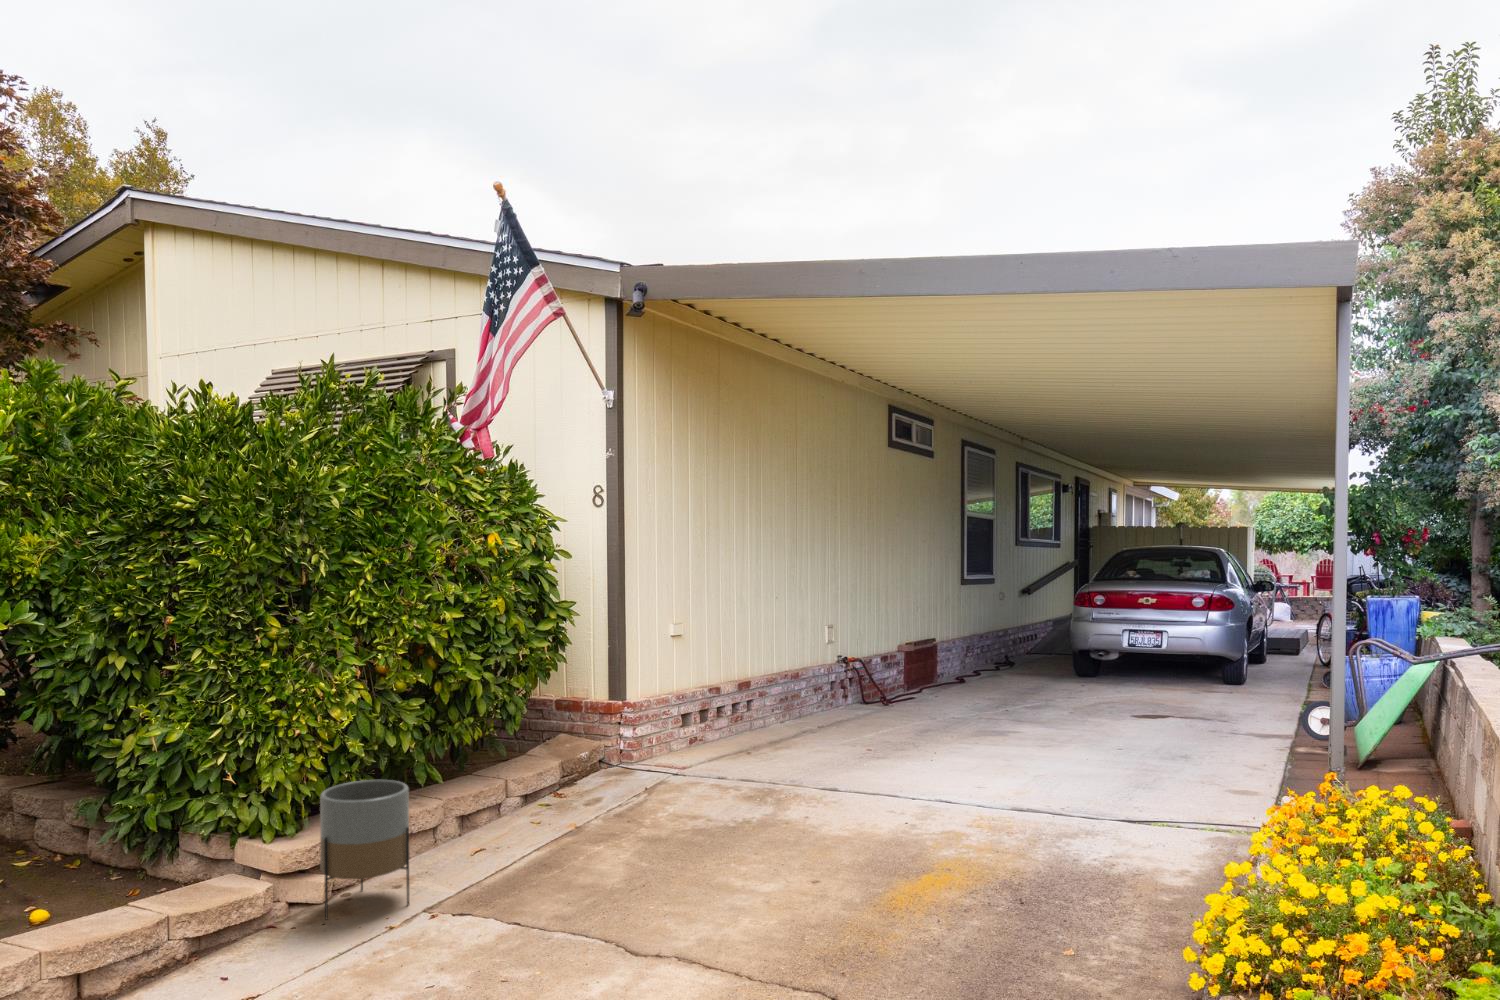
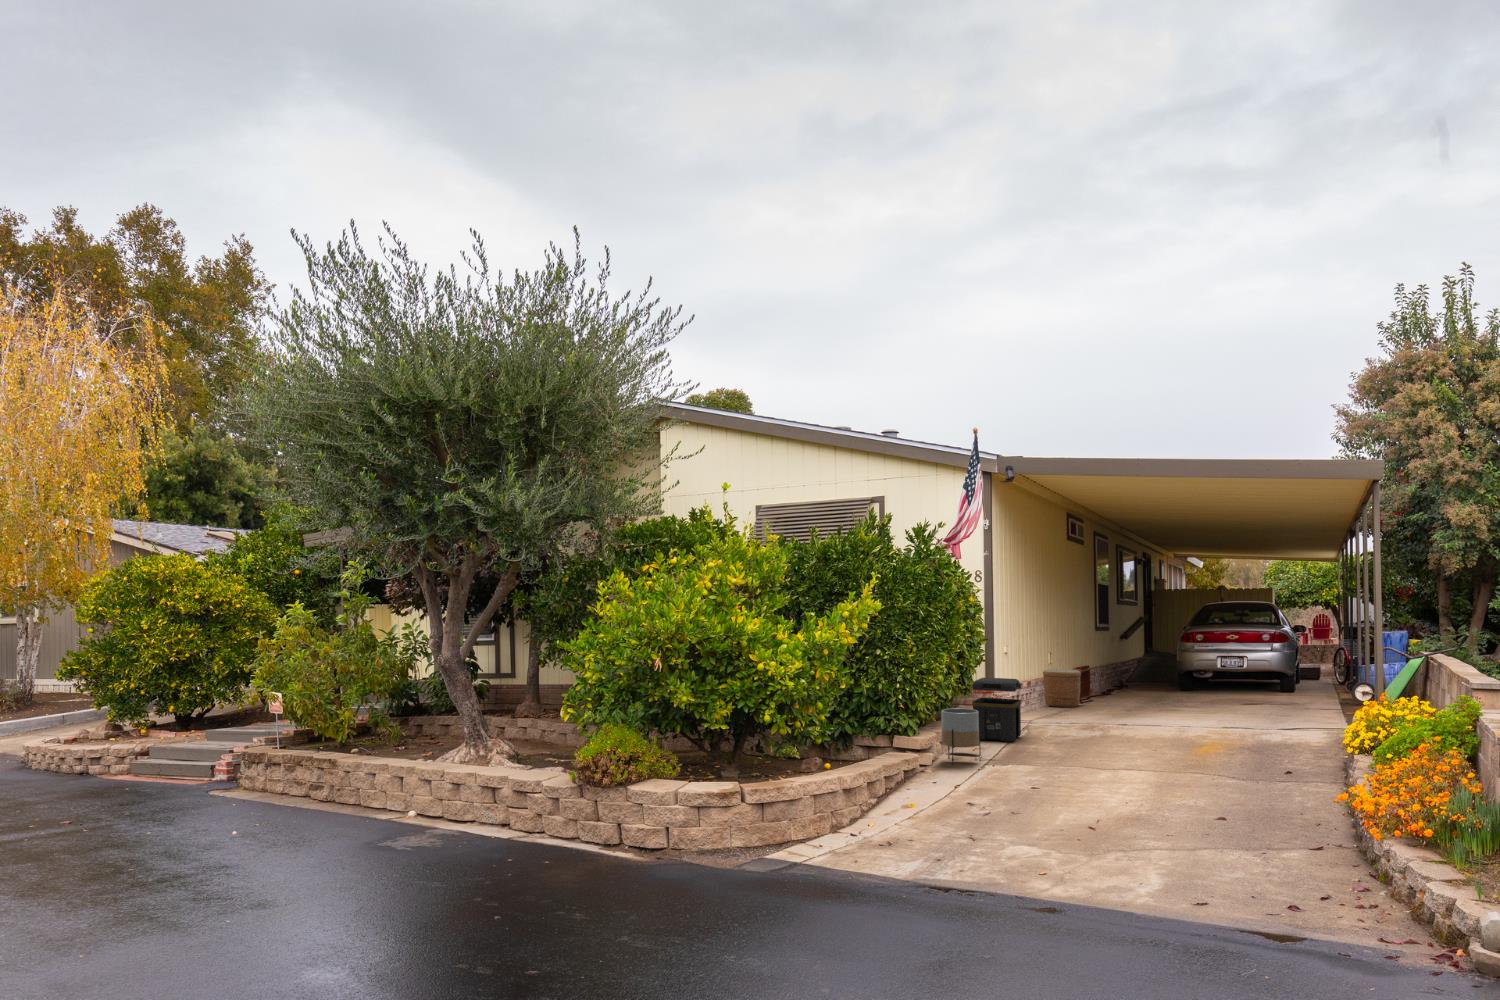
woven basket: none [782,658,845,727] -> present [1043,669,1081,708]
toolbox: none [492,695,606,836] -> present [972,678,1021,742]

